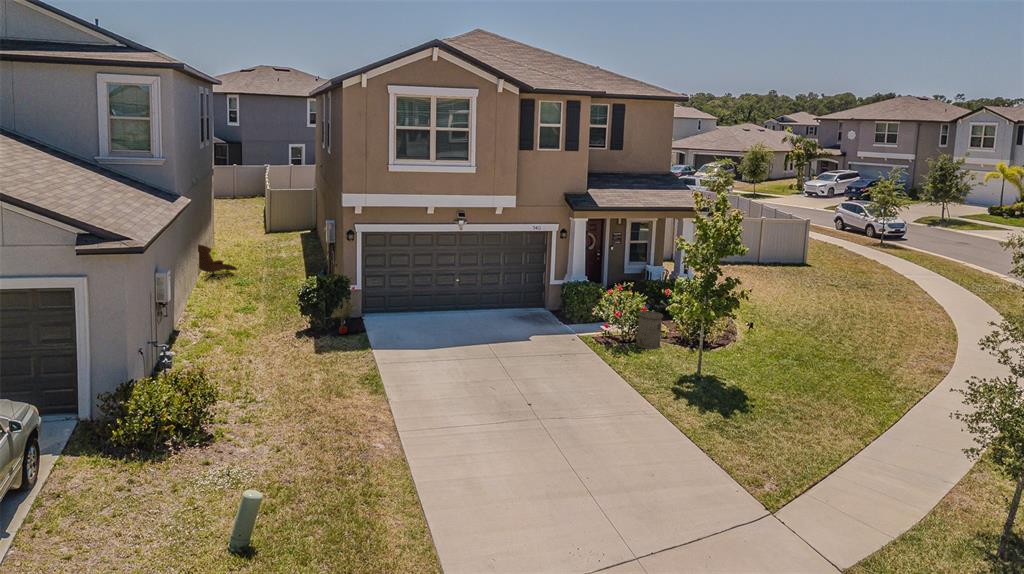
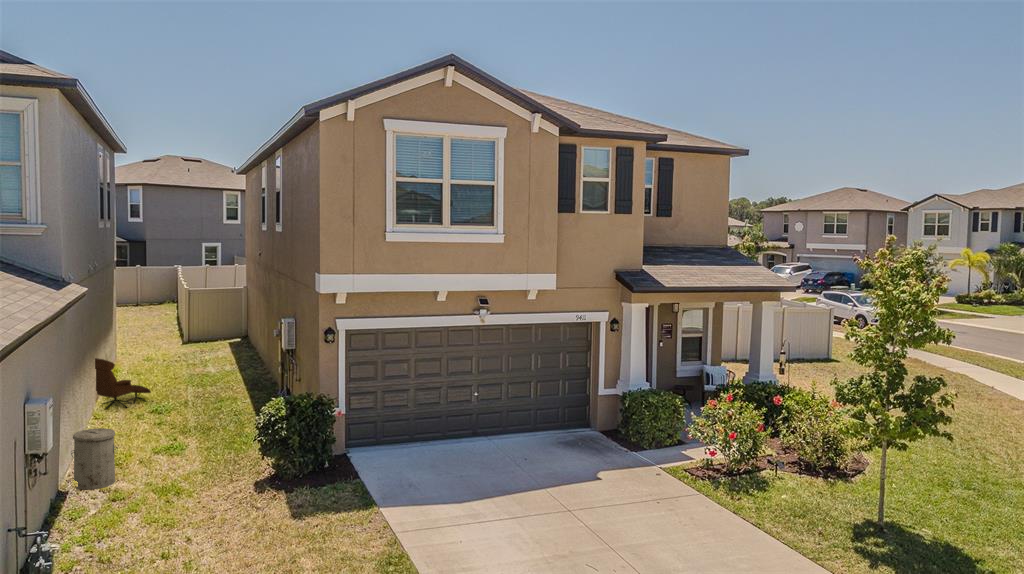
potted tree: present [332,298,355,334] -> none [307,426,343,483]
trash can: present [636,311,663,349] -> present [71,428,118,489]

